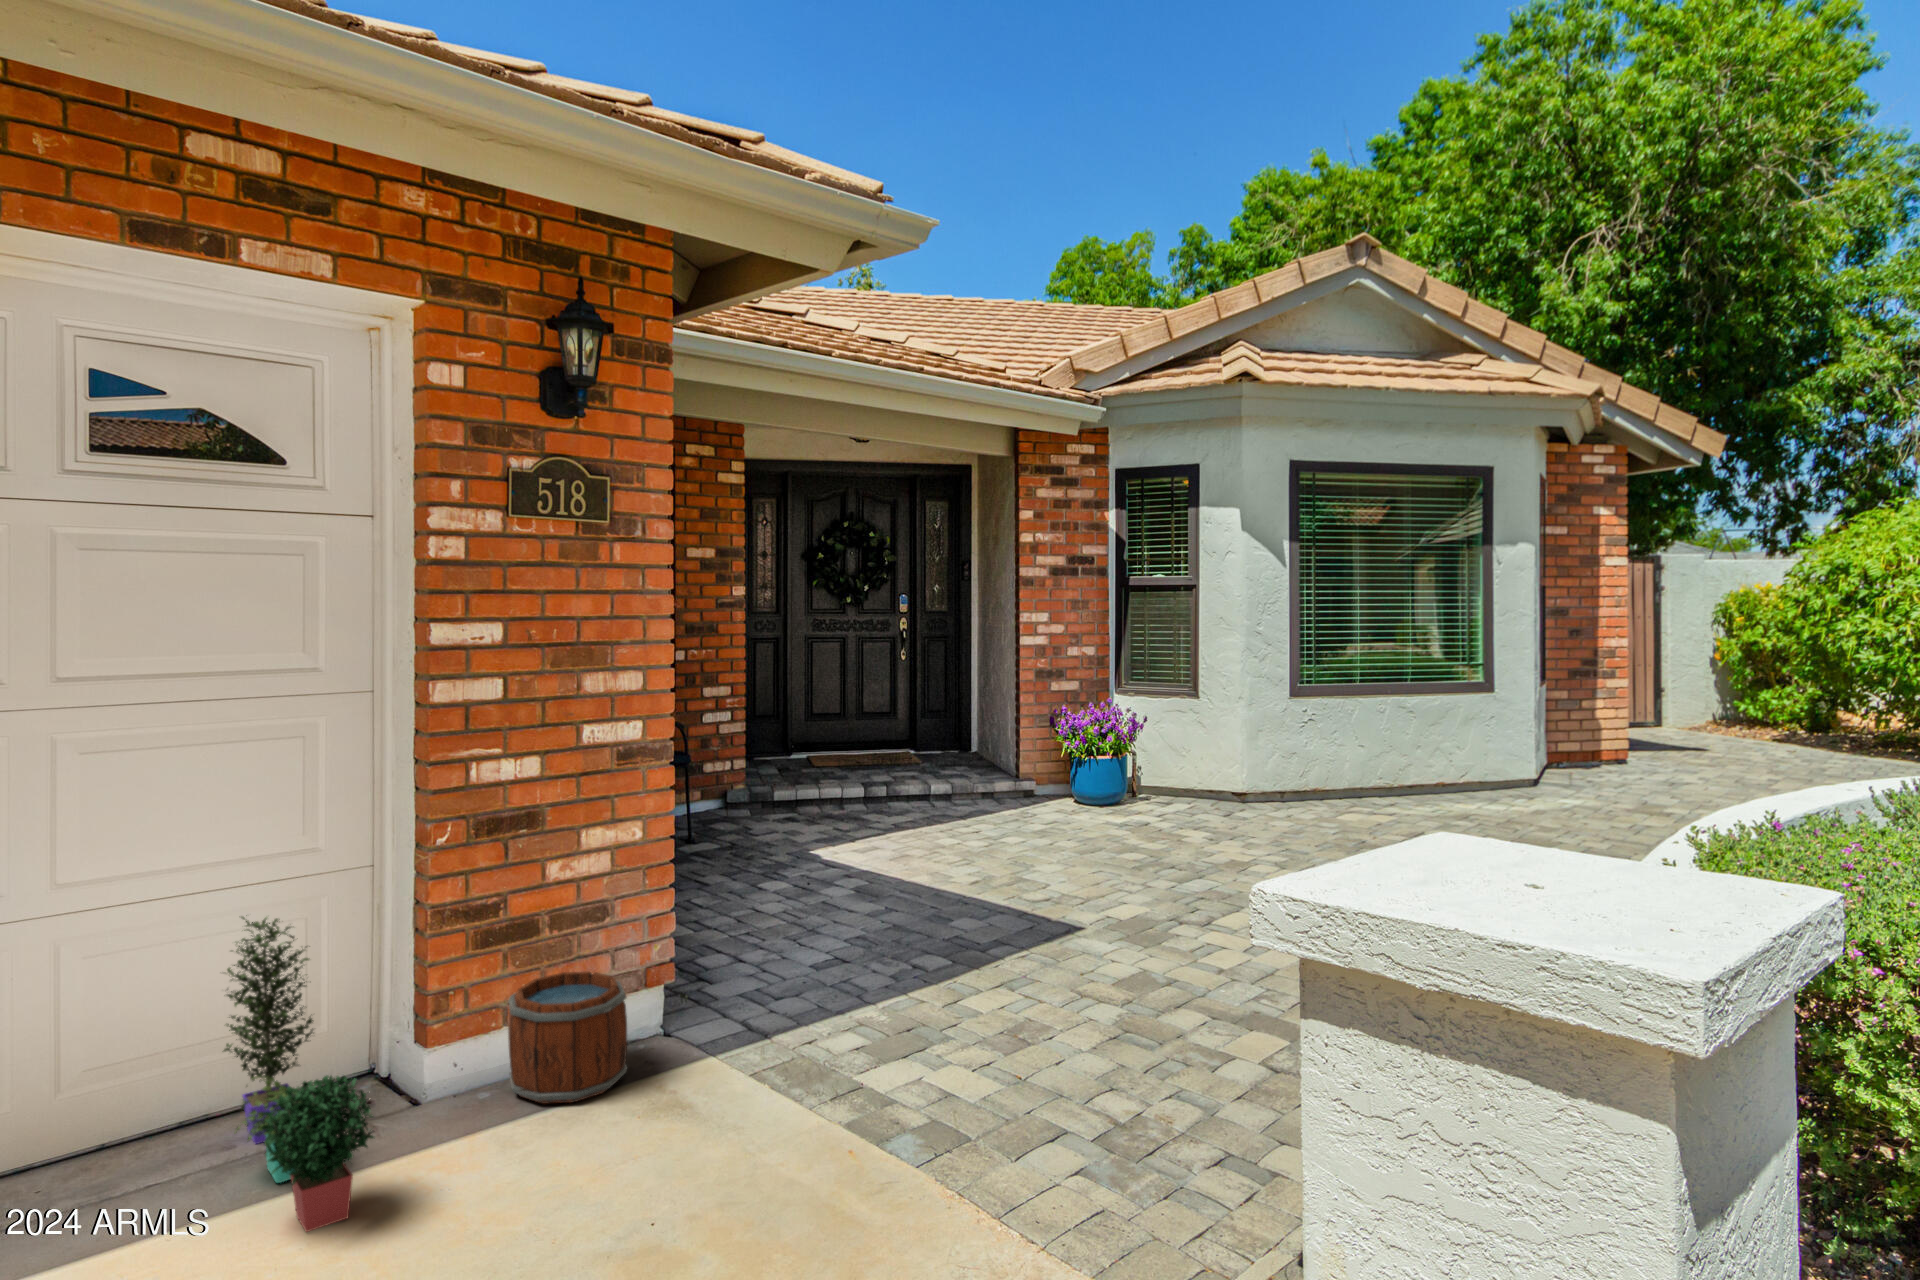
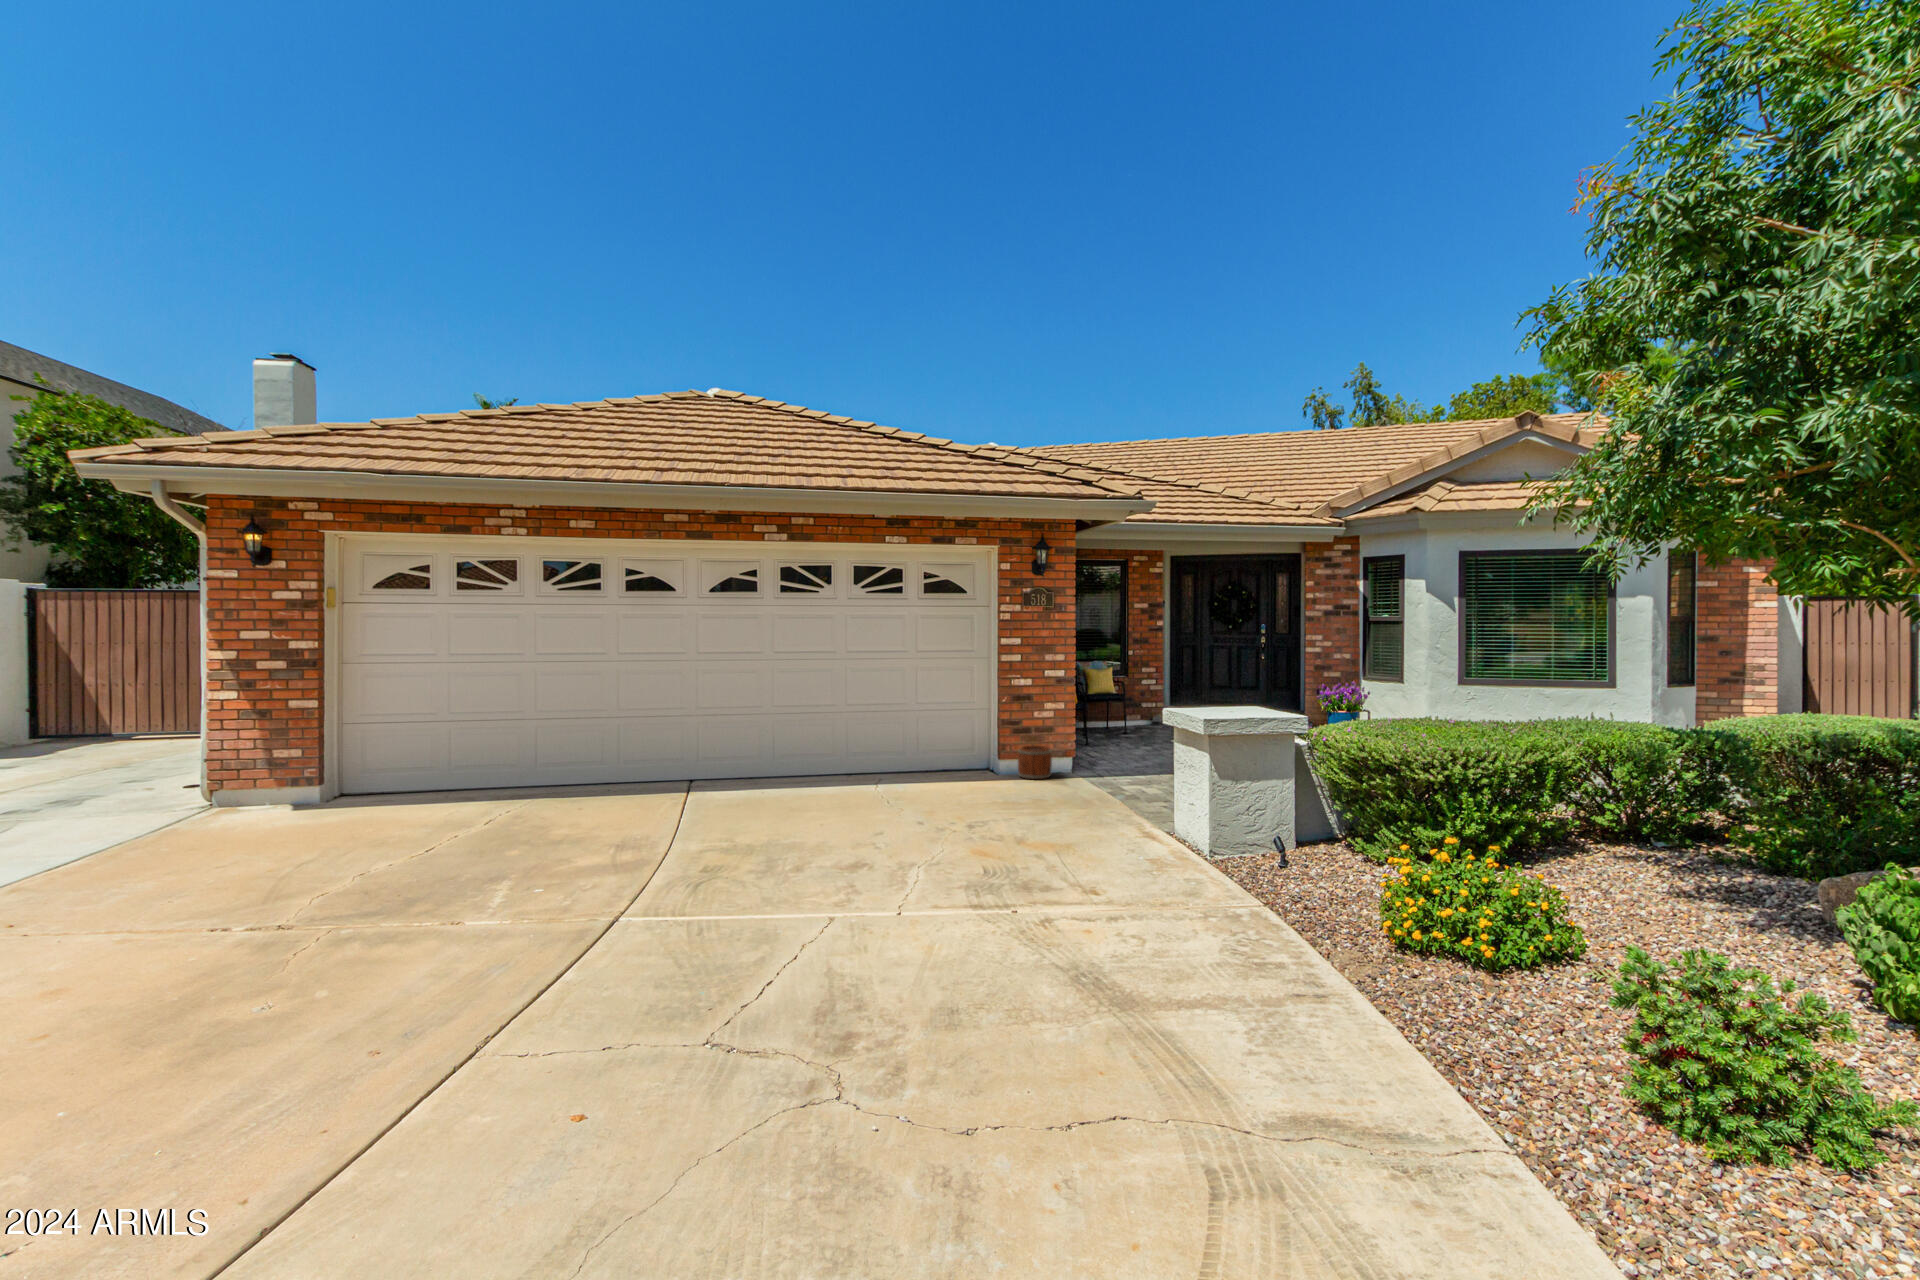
potted plant: present [224,915,374,1232] -> none [948,715,978,787]

